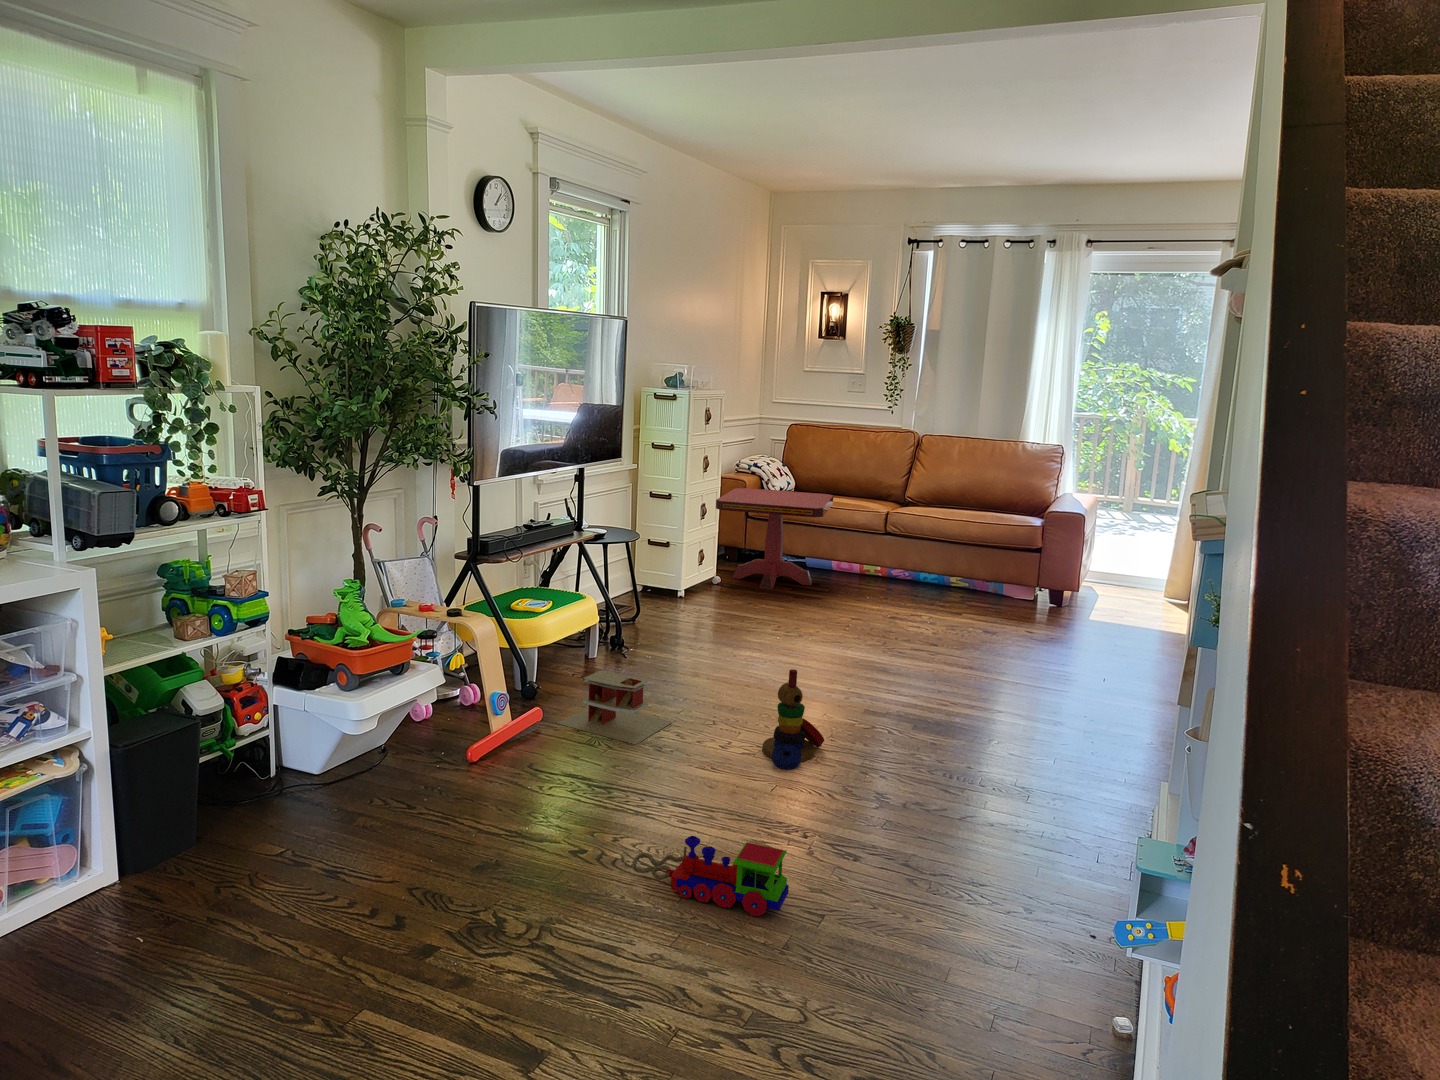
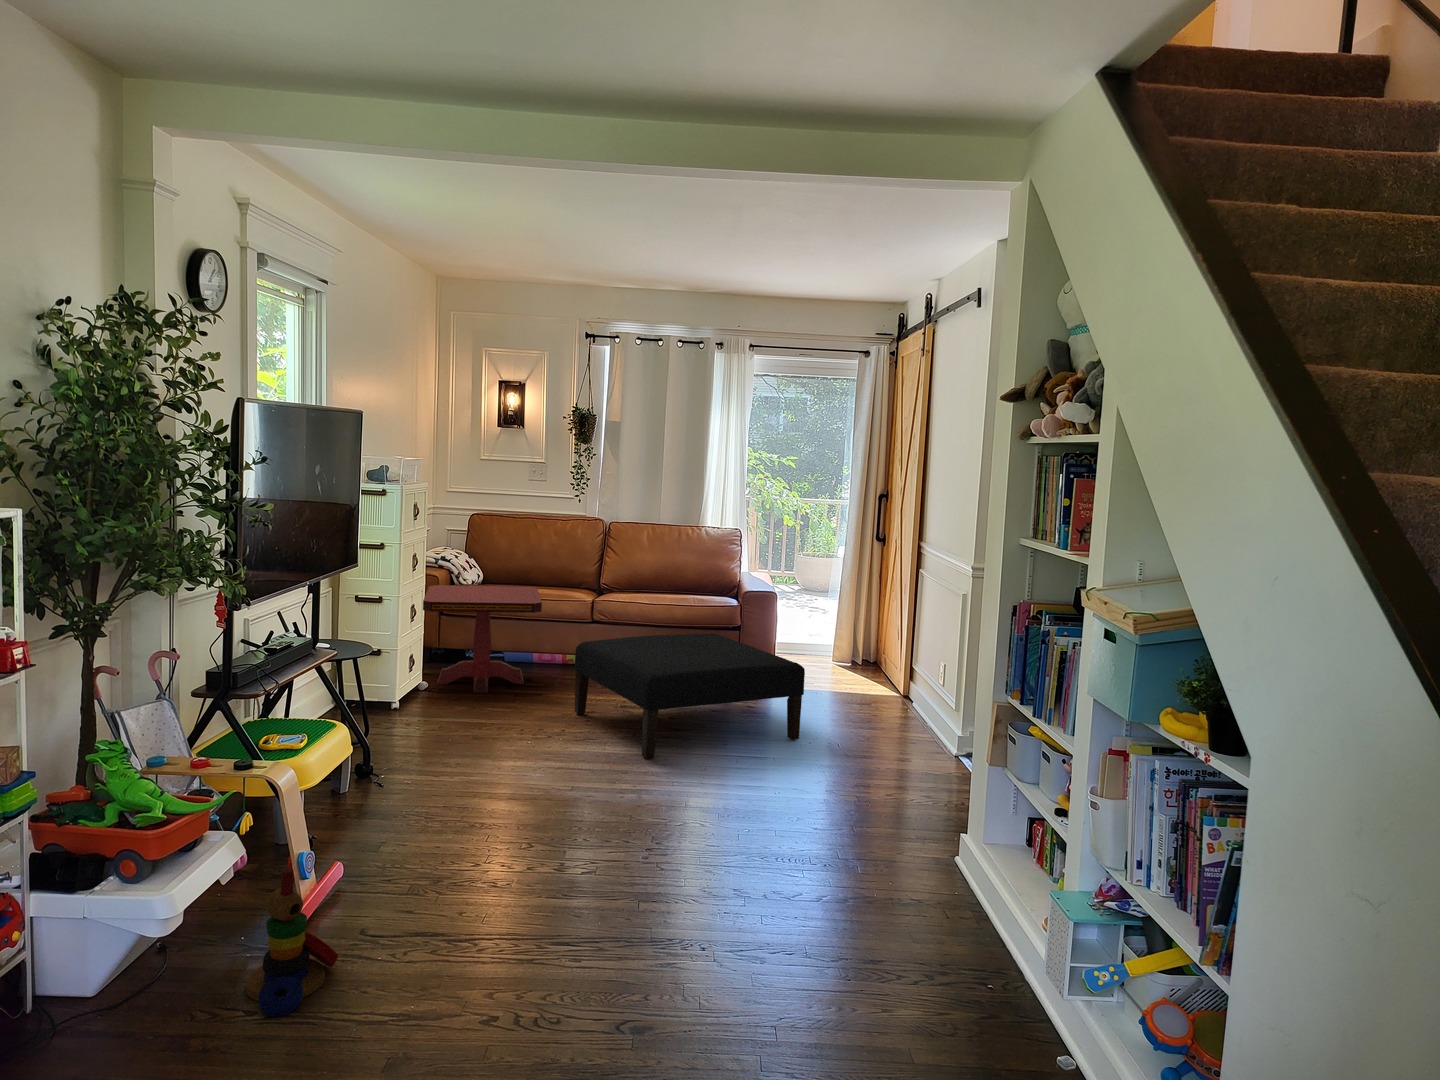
ottoman: none [840,547,1068,667] -> present [574,634,805,759]
stacking toy: present [762,669,824,769] -> present [246,869,339,1017]
toy house: present [558,670,672,744] -> none [356,807,486,885]
toy train: present [632,836,789,916] -> none [560,963,734,1039]

